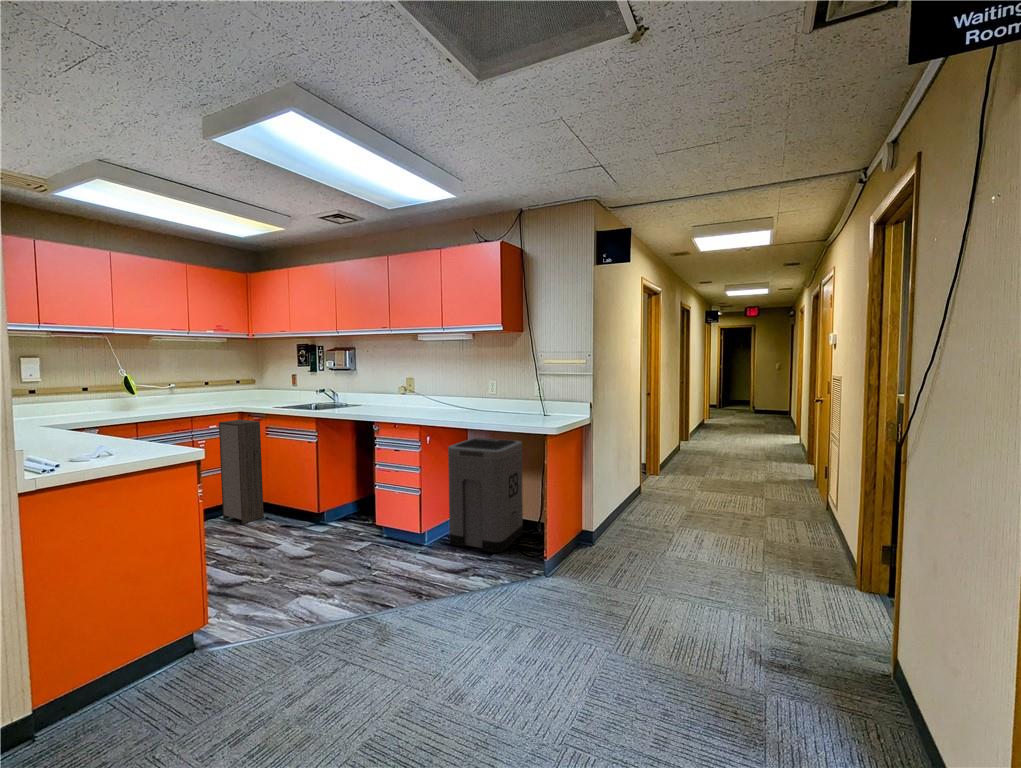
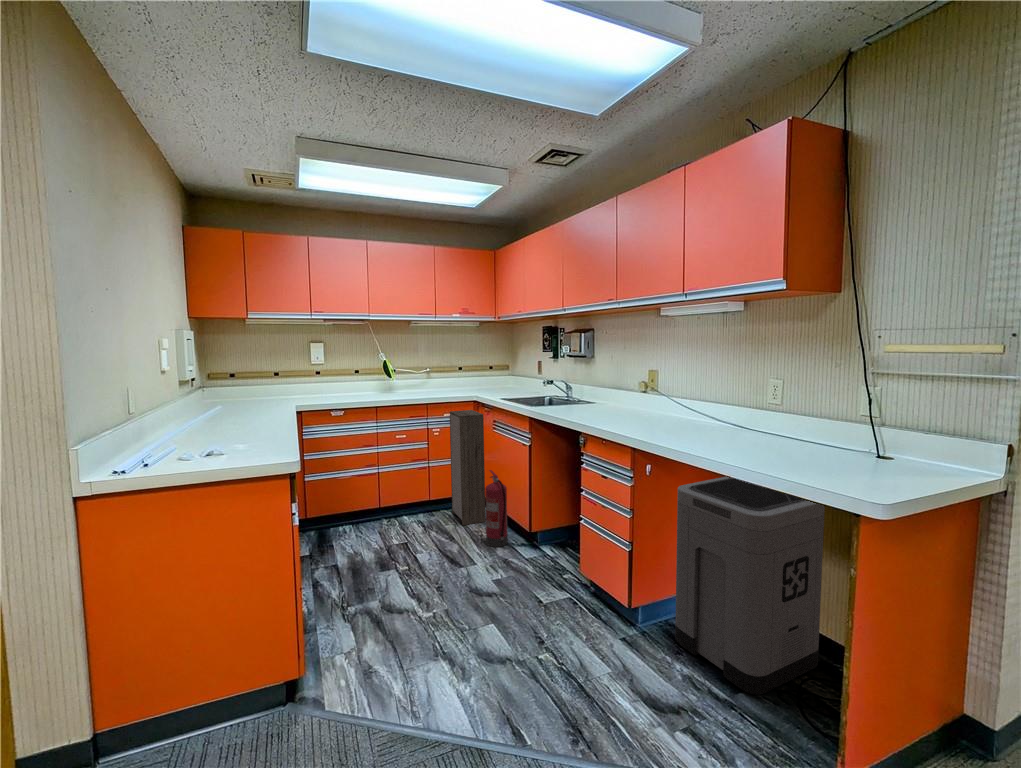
fire extinguisher: none [276,467,299,531] -> present [486,470,508,547]

